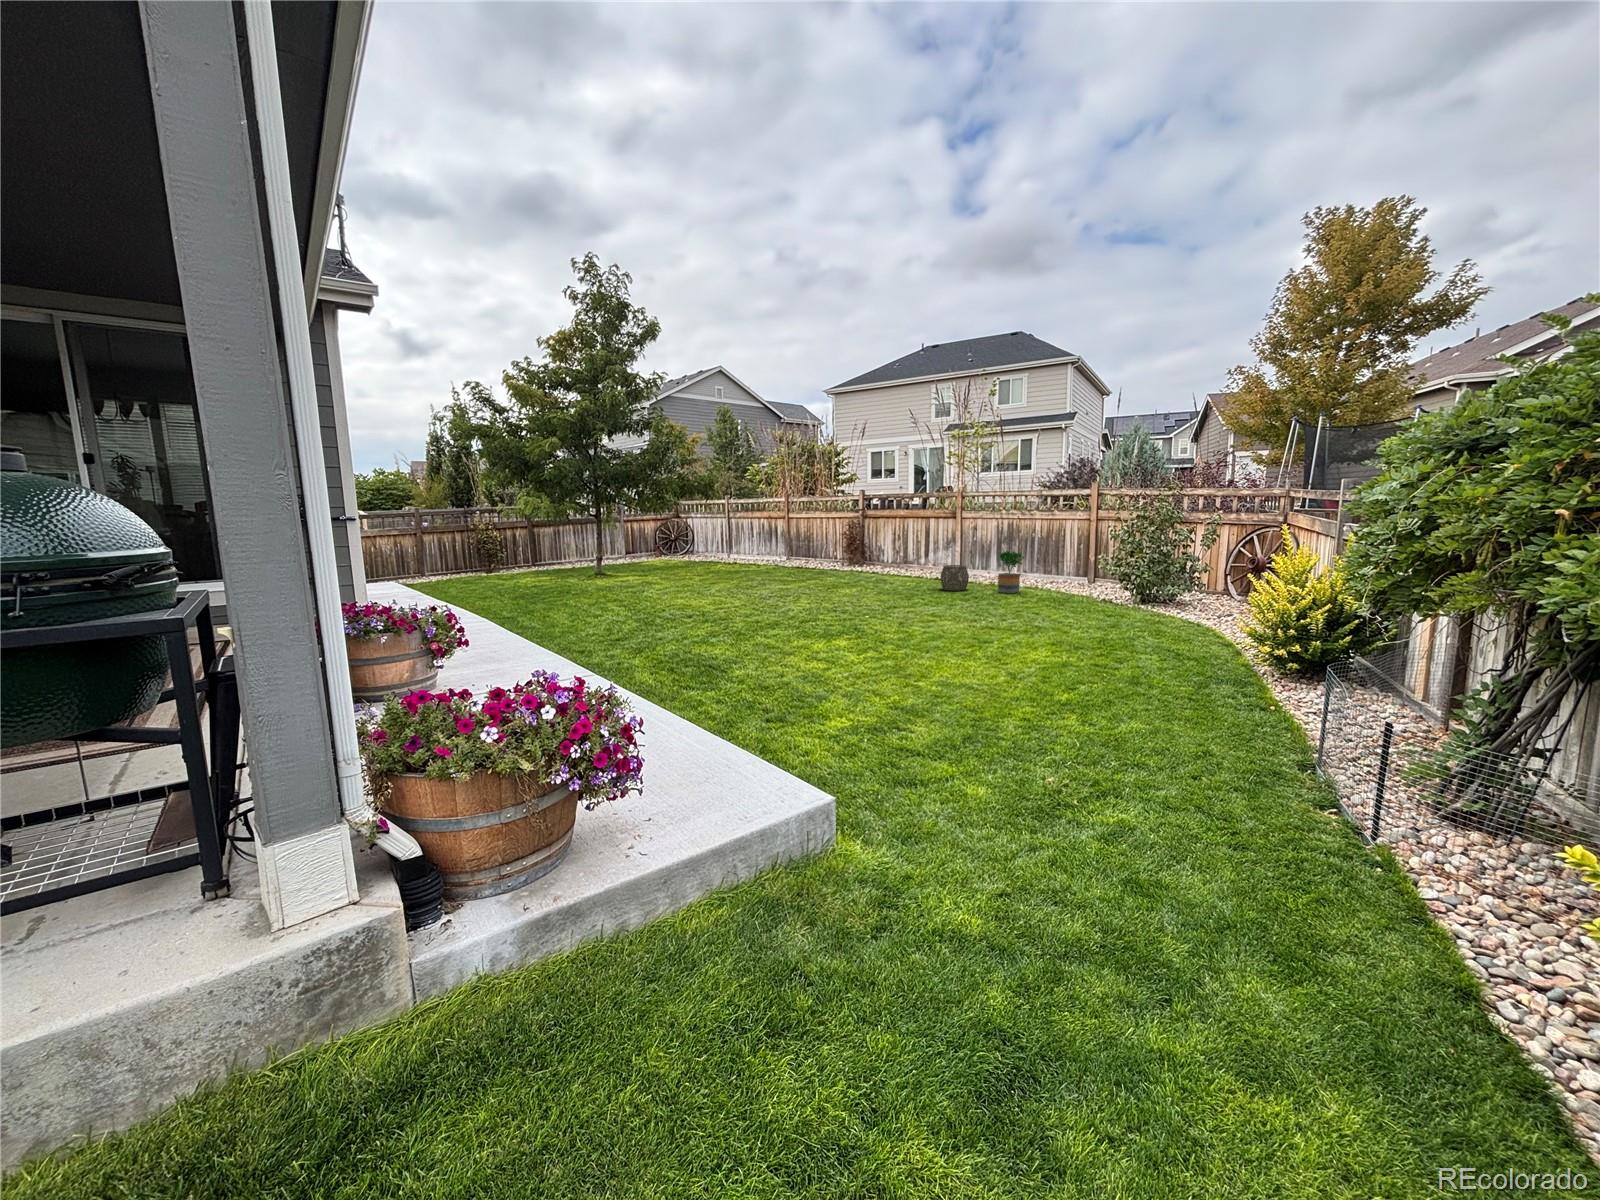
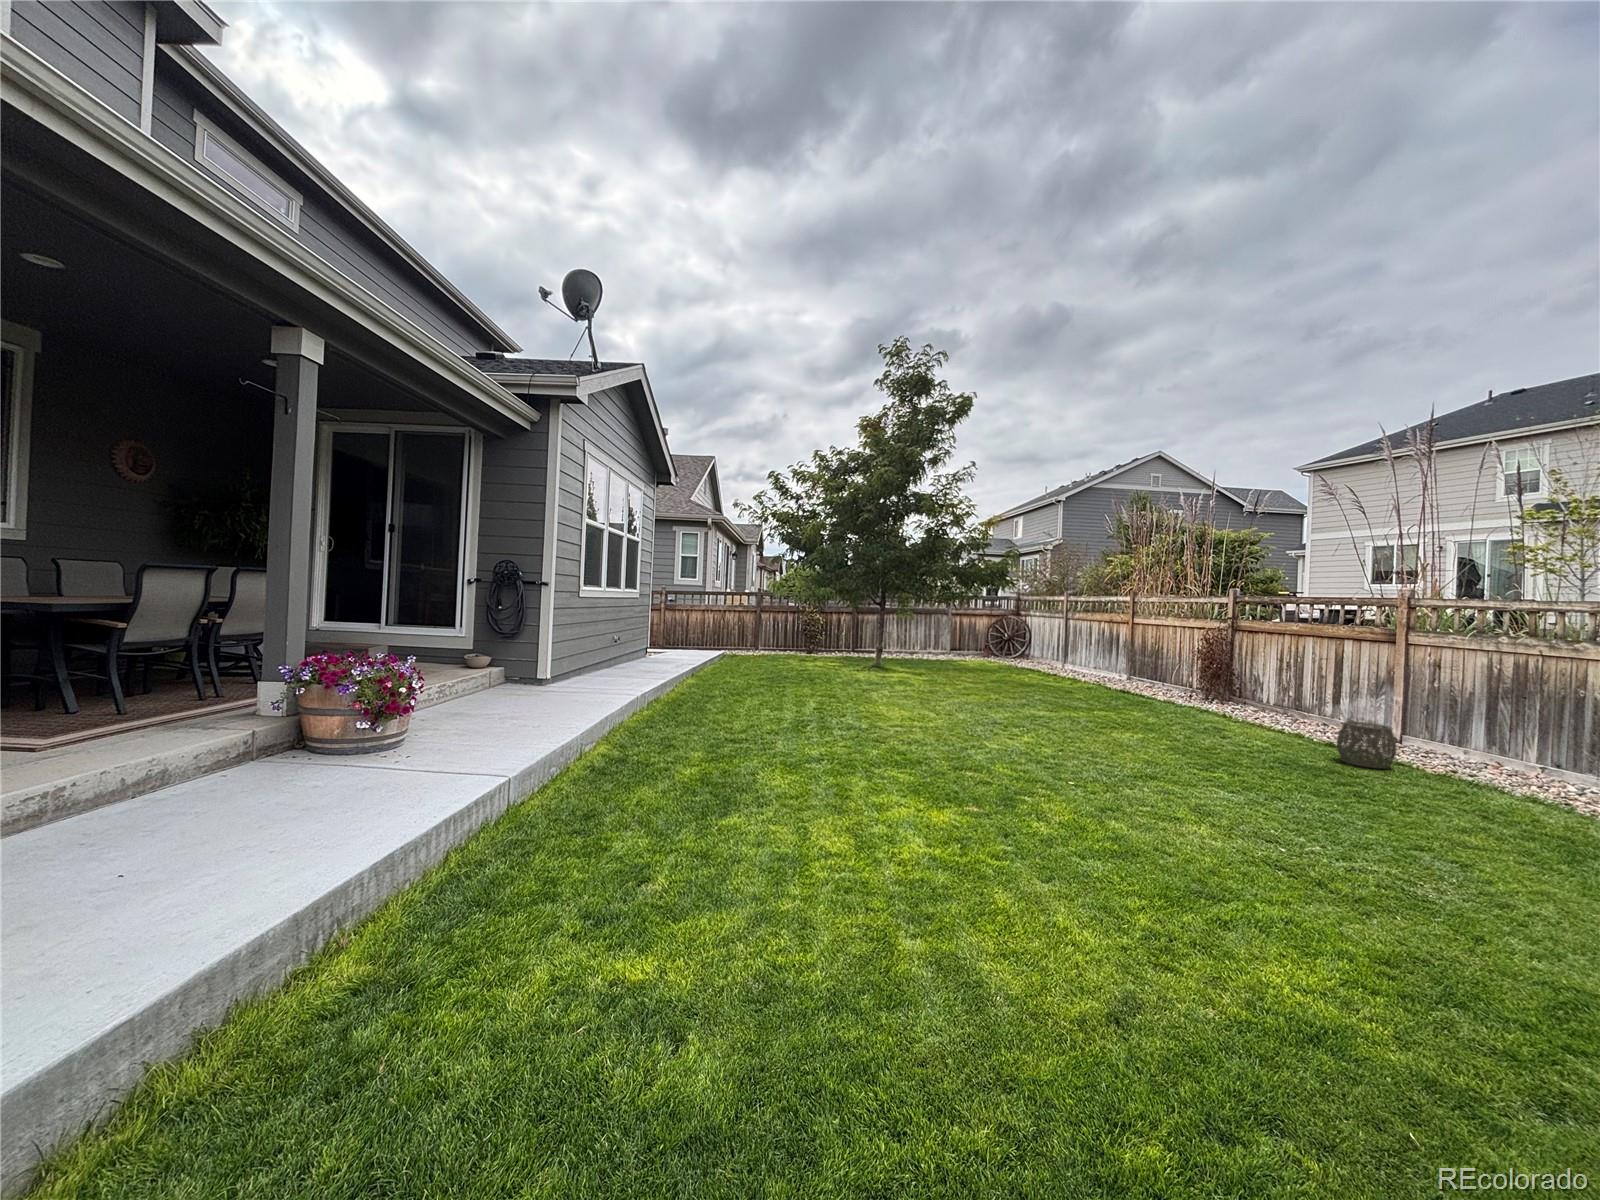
potted tree: present [998,551,1024,593] -> none [1459,712,1531,794]

